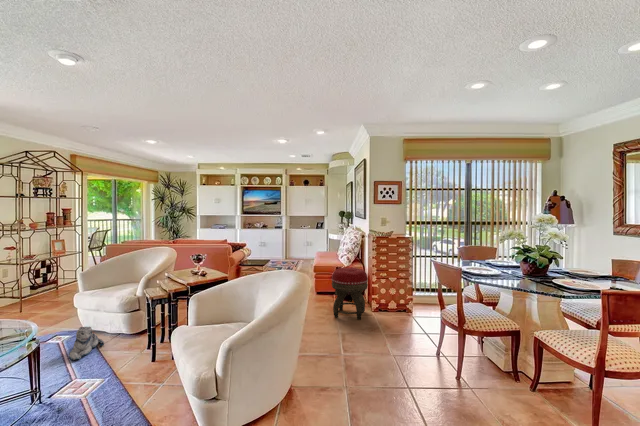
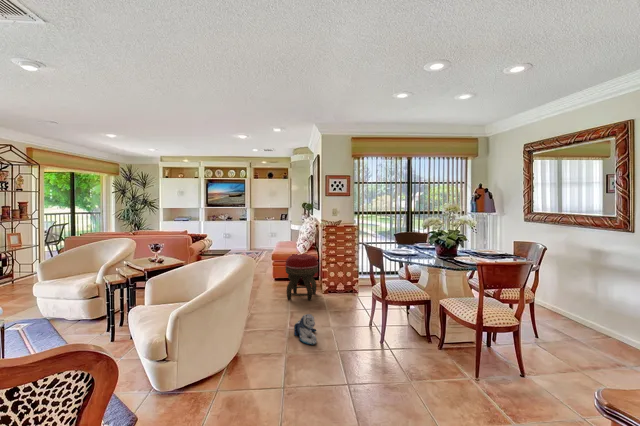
plush toy: present [69,327,104,361] -> present [294,314,316,345]

